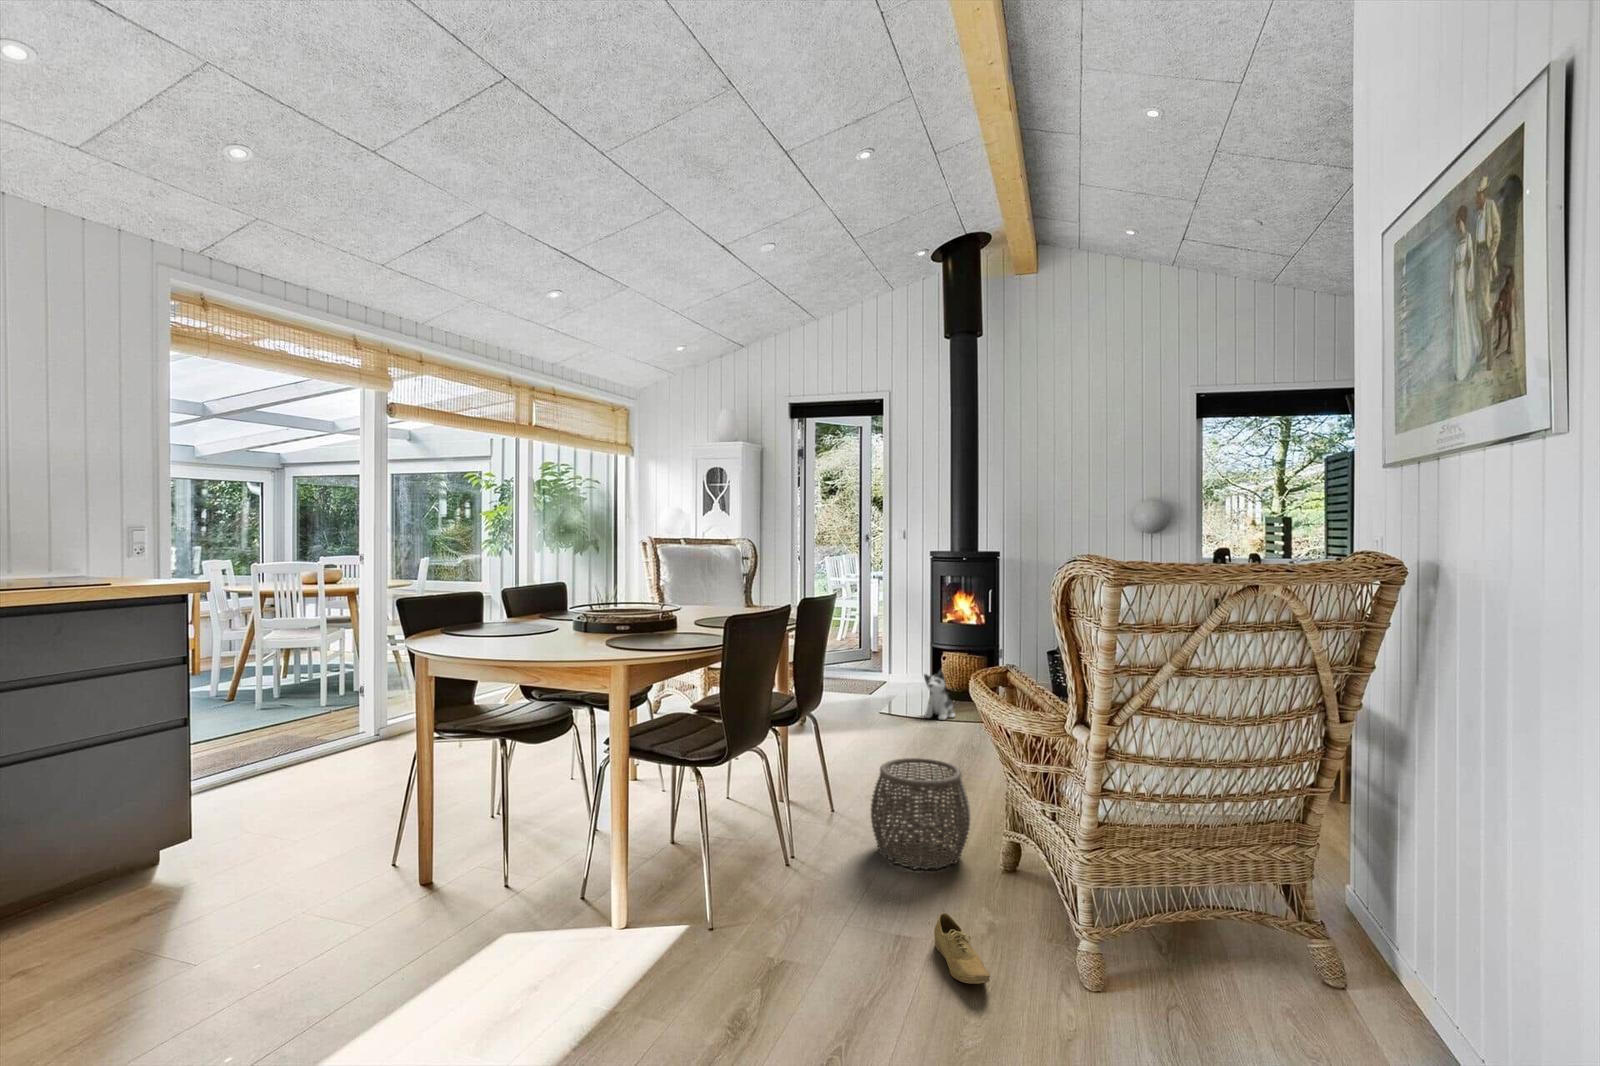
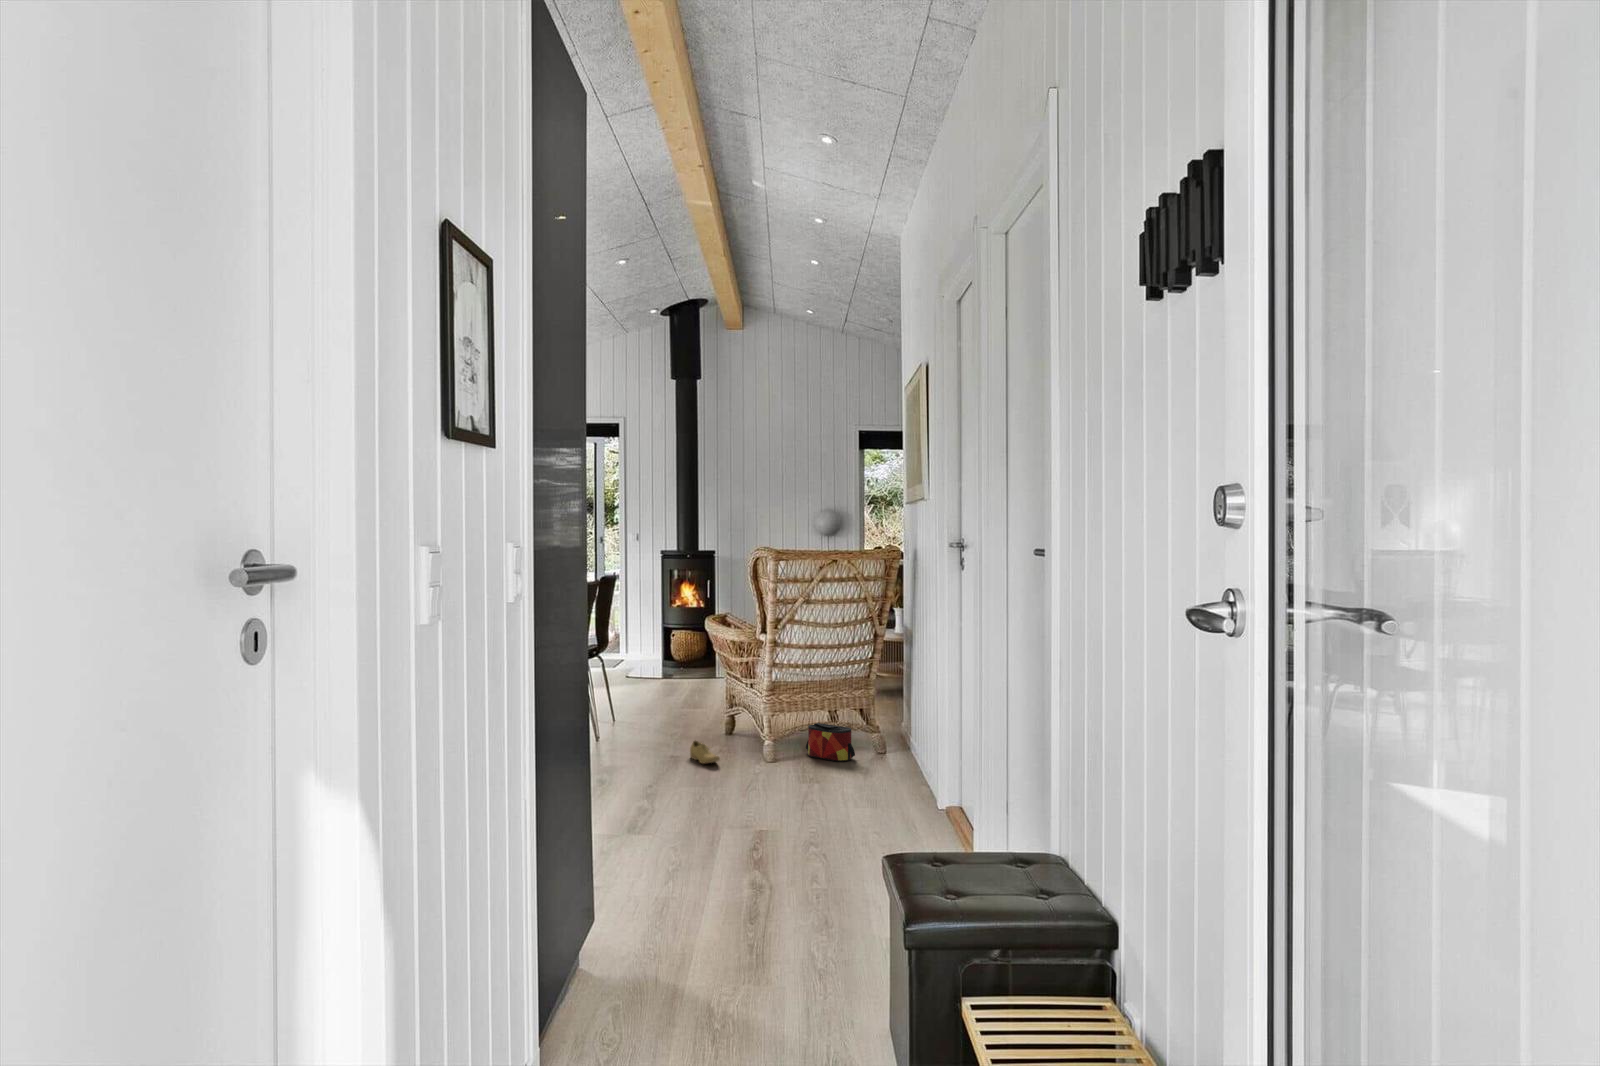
plush toy: present [924,670,955,720] -> none [659,643,683,682]
woven basket: present [871,758,971,870] -> none [643,678,705,739]
bag: none [1168,911,1293,1025] -> present [806,723,855,762]

